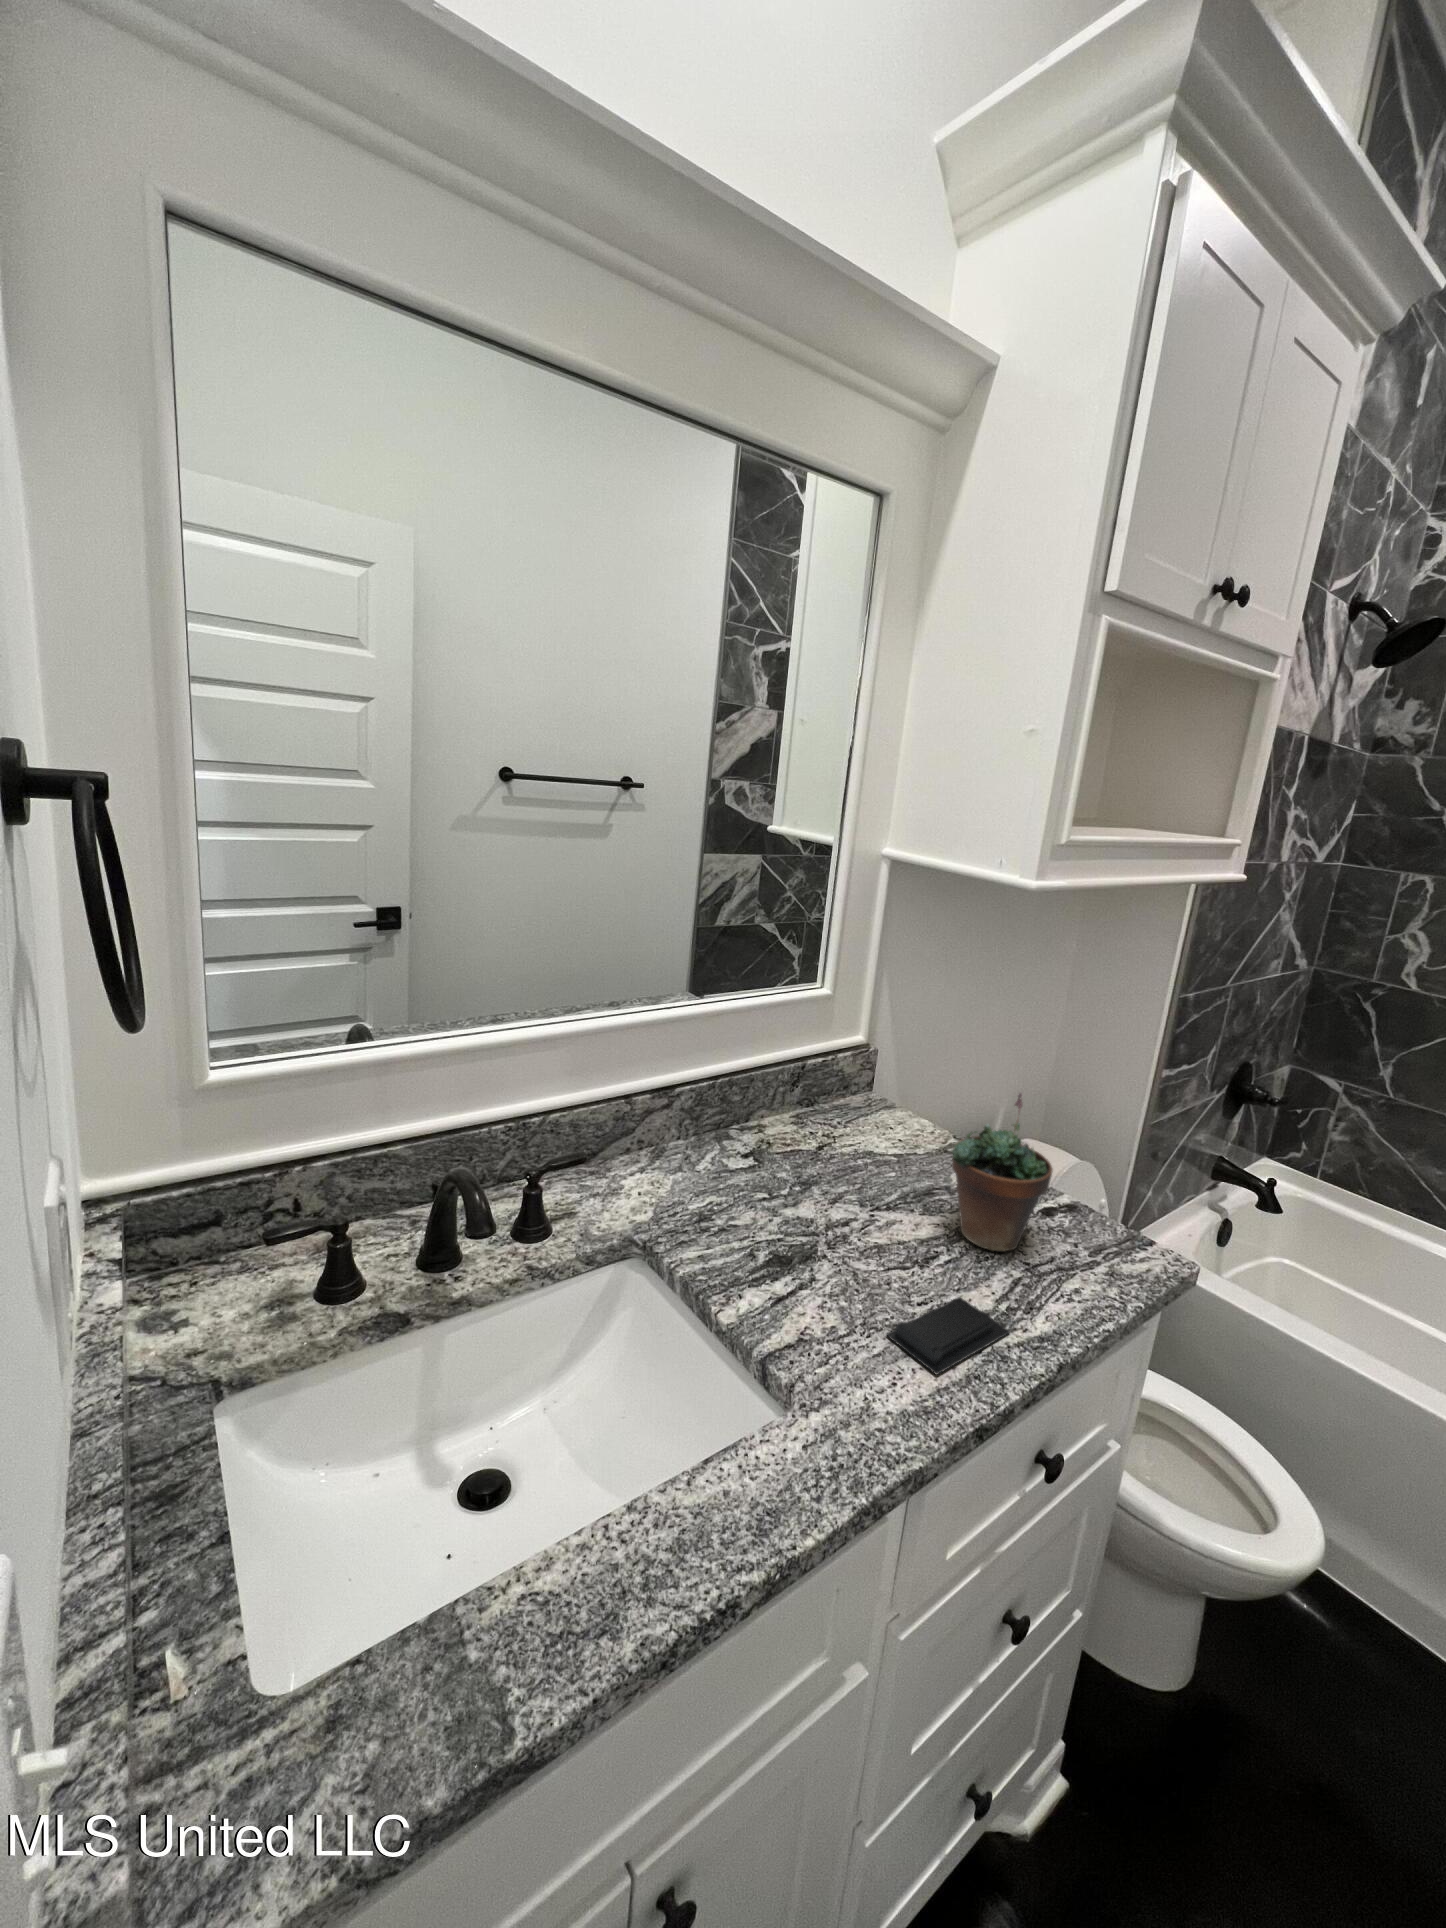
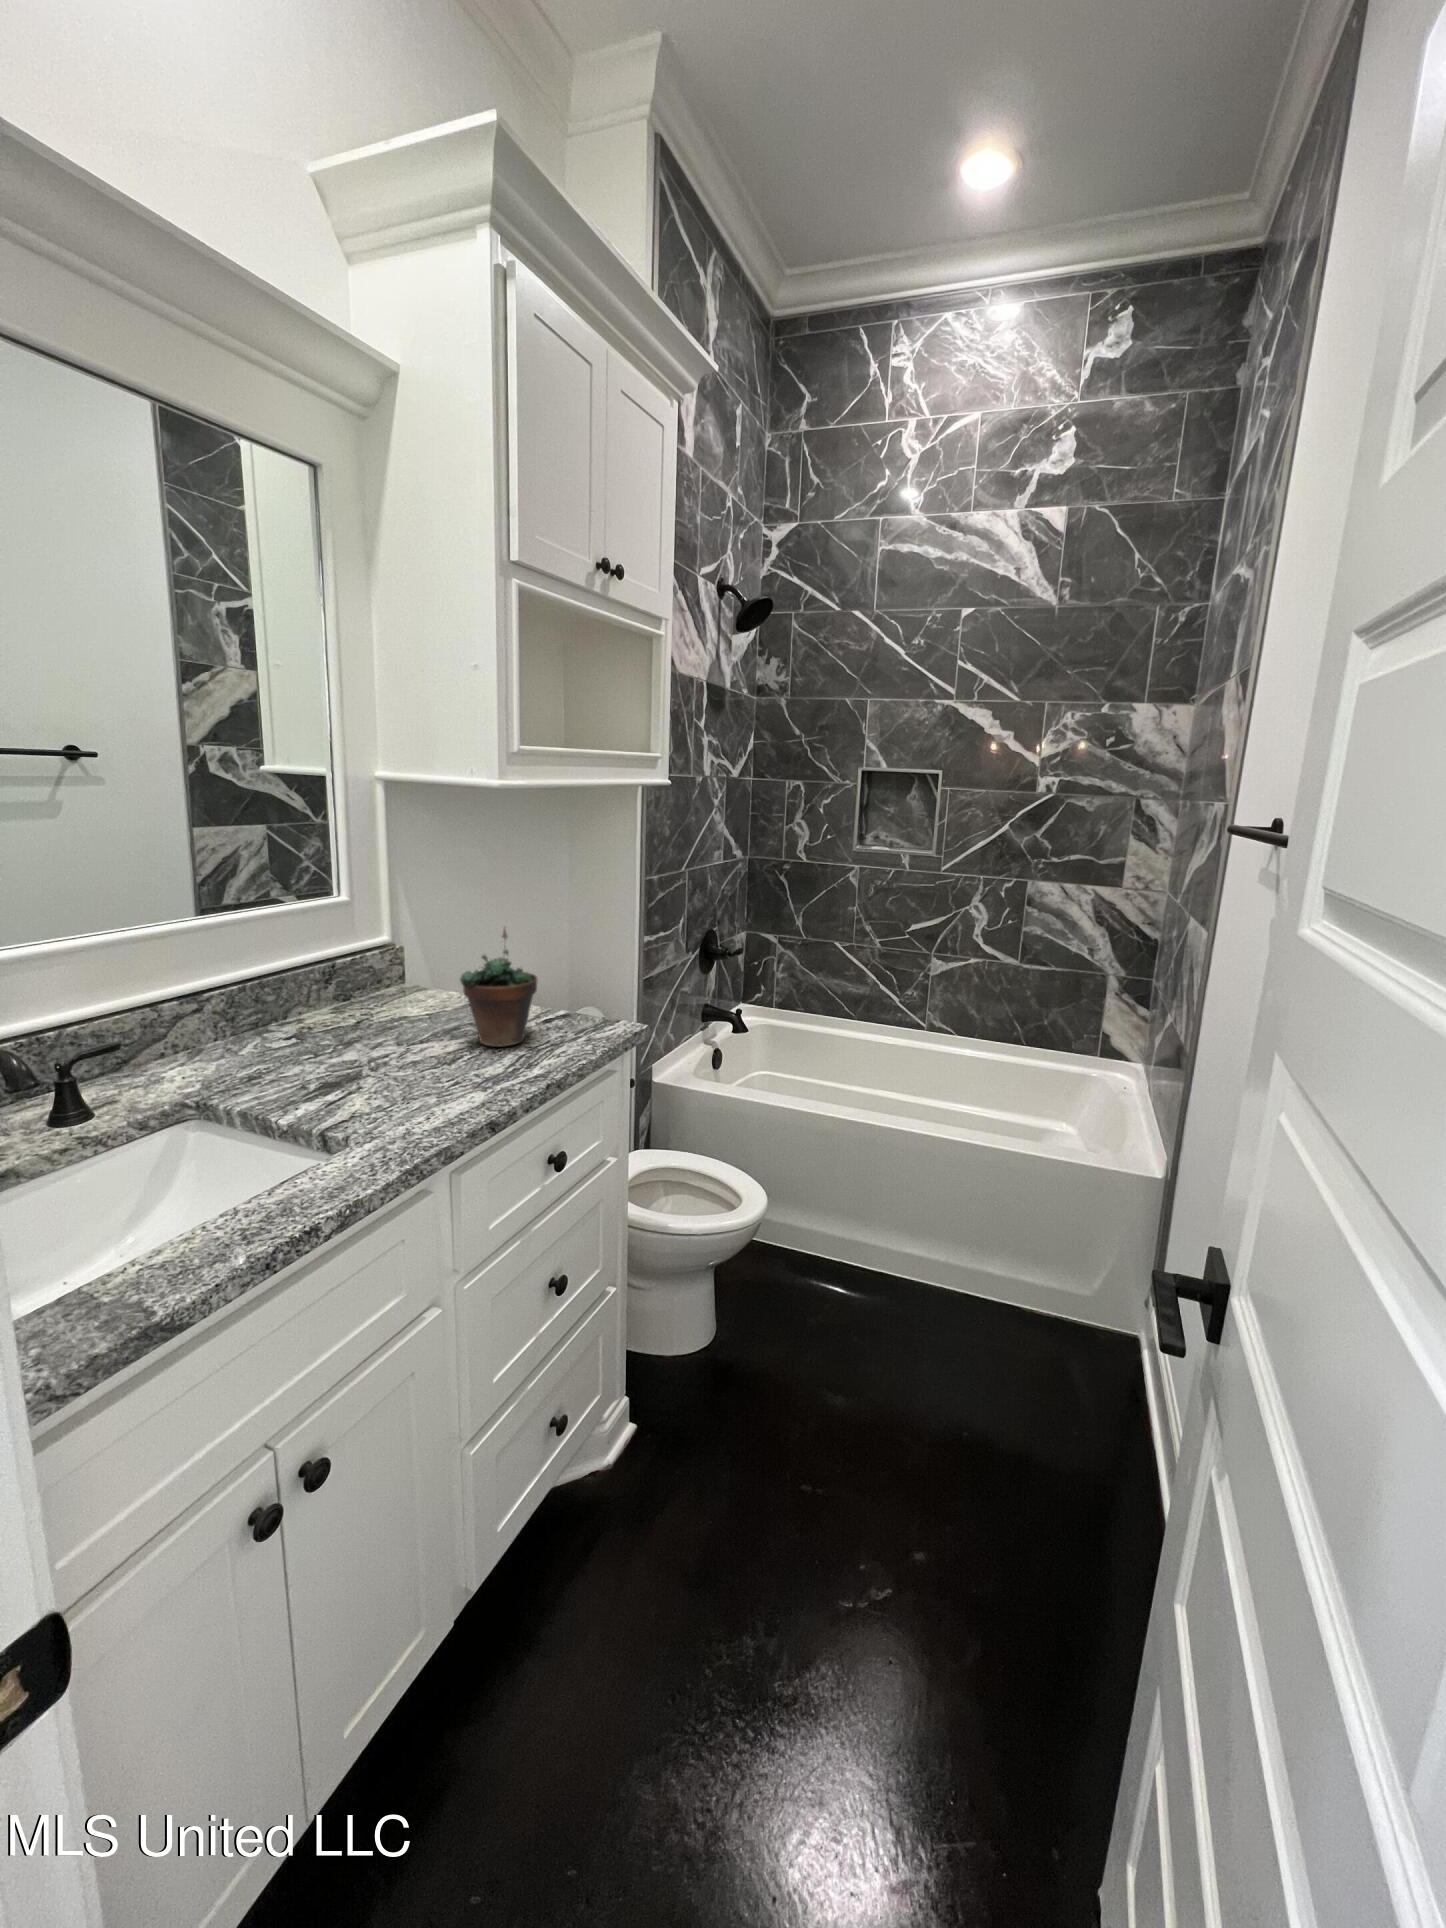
soap bar: present [886,1297,1010,1375] -> none [422,1069,515,1108]

